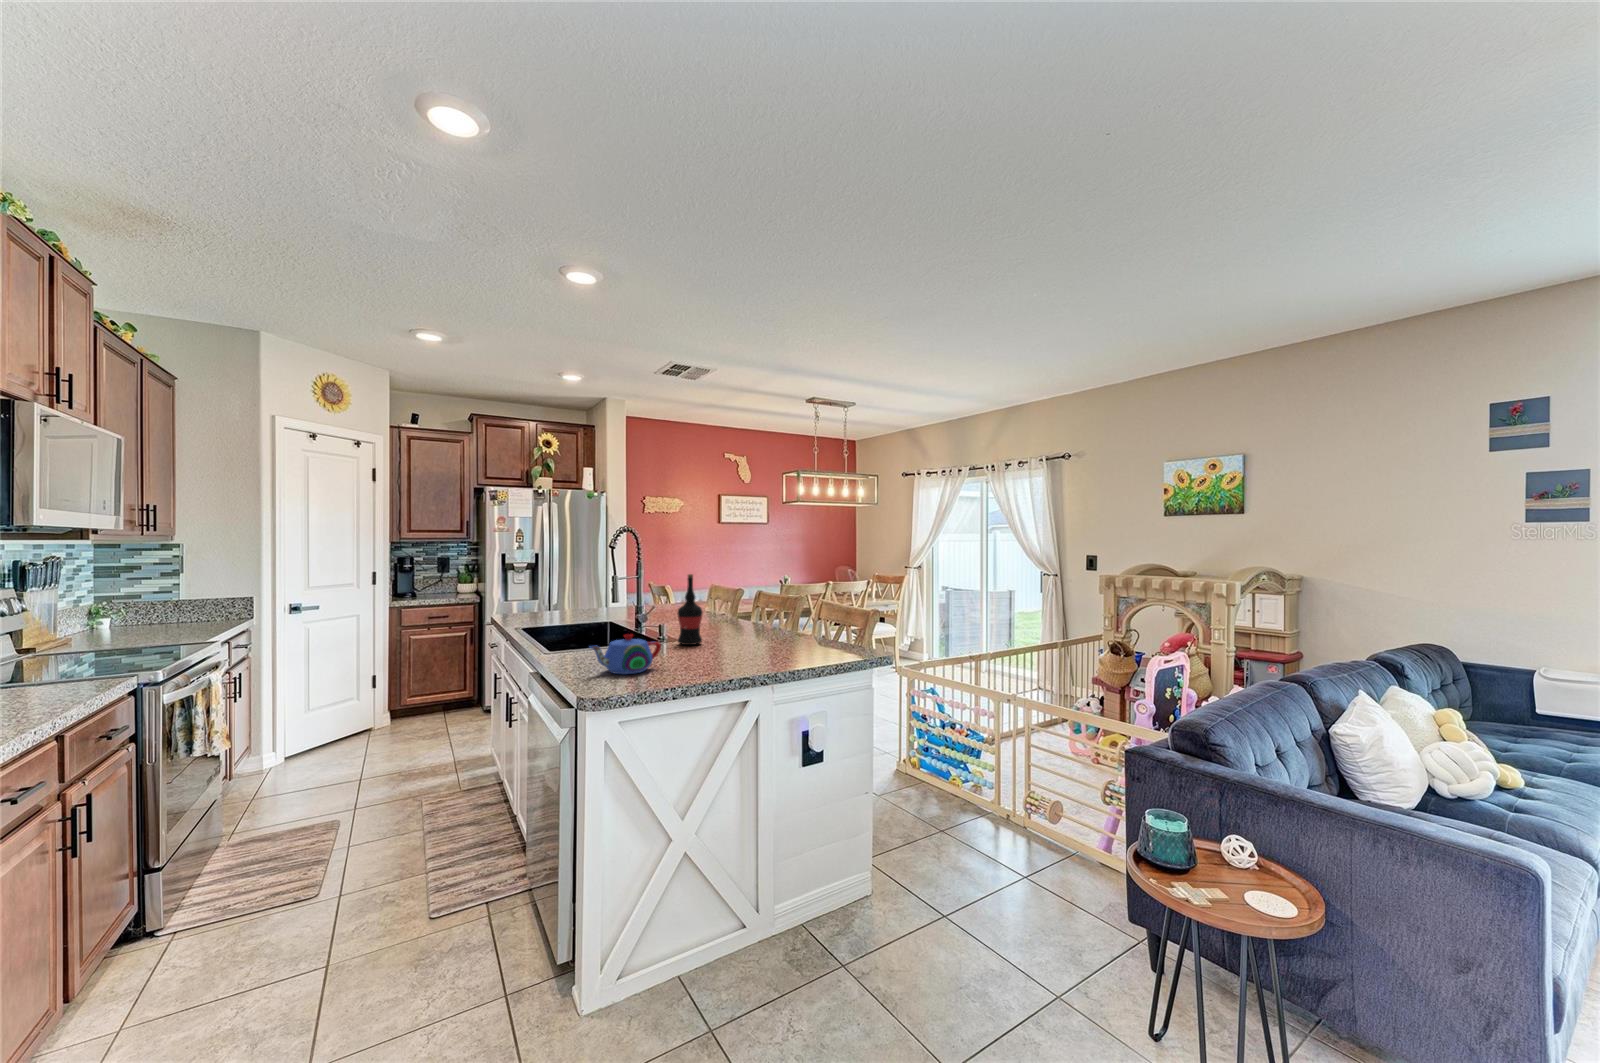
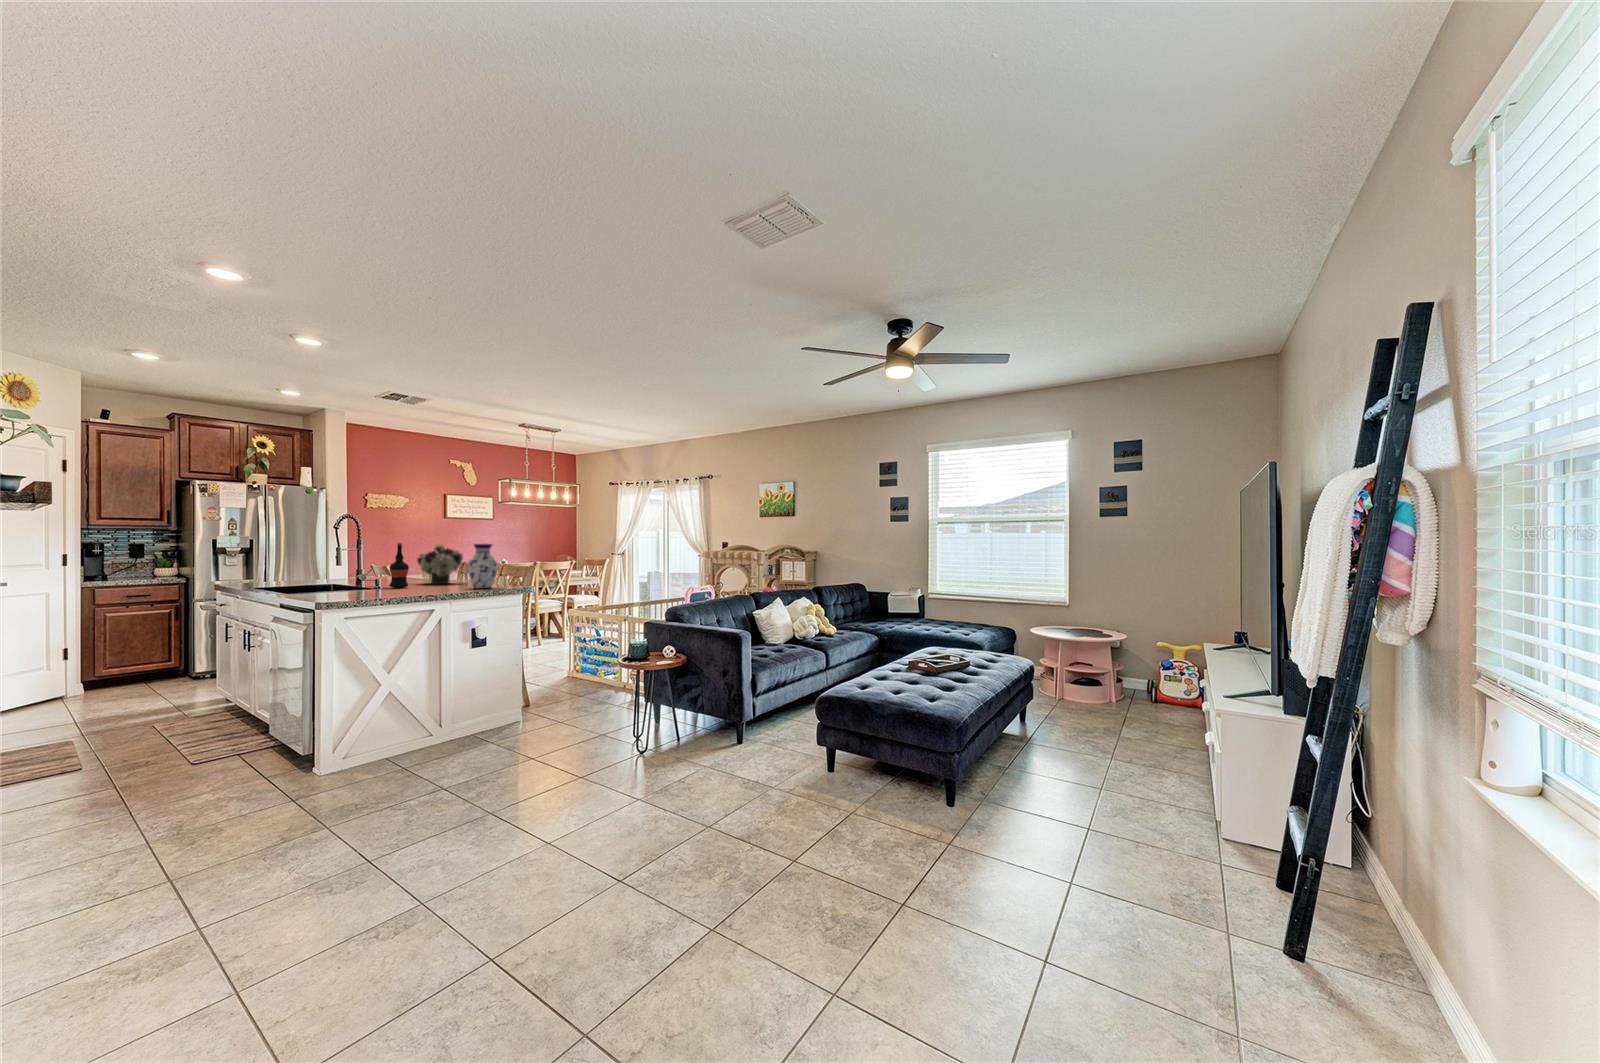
flower arrangement: none [708,569,770,632] -> present [417,543,463,584]
vase: none [787,577,834,655] -> present [467,544,498,589]
teapot: present [590,634,661,674] -> none [324,573,375,595]

